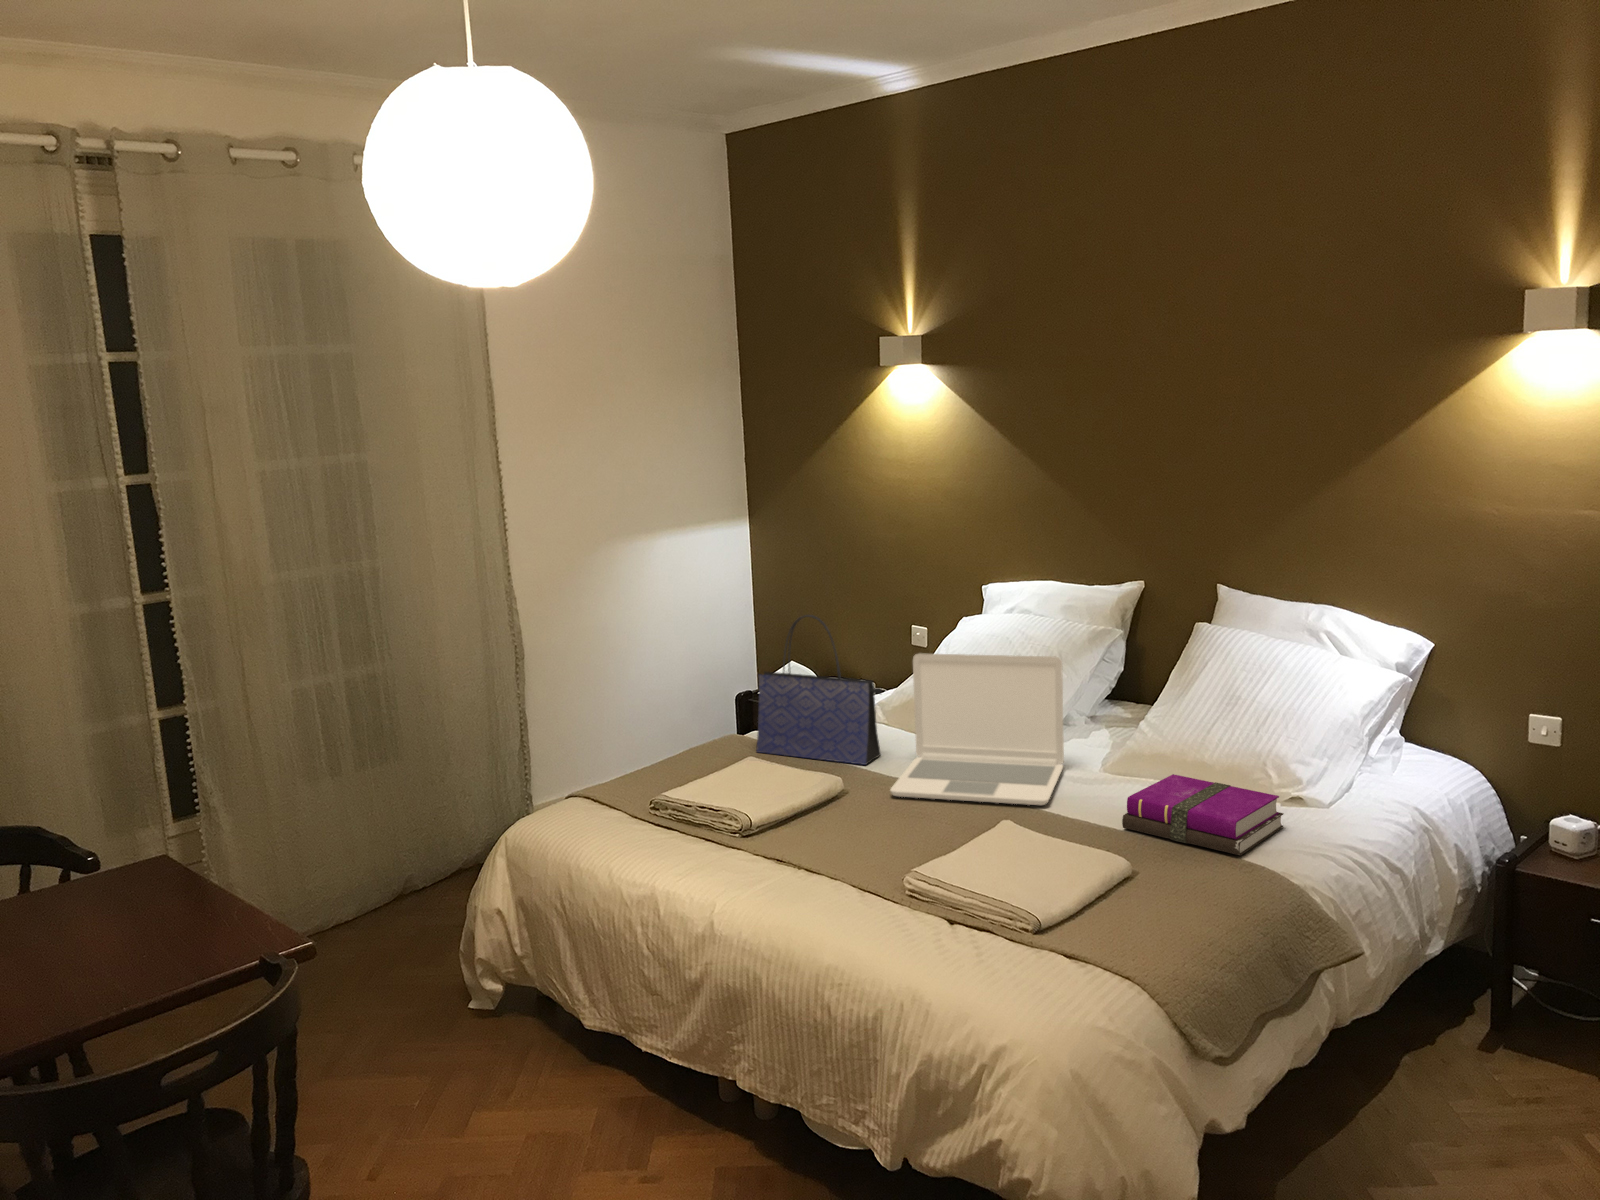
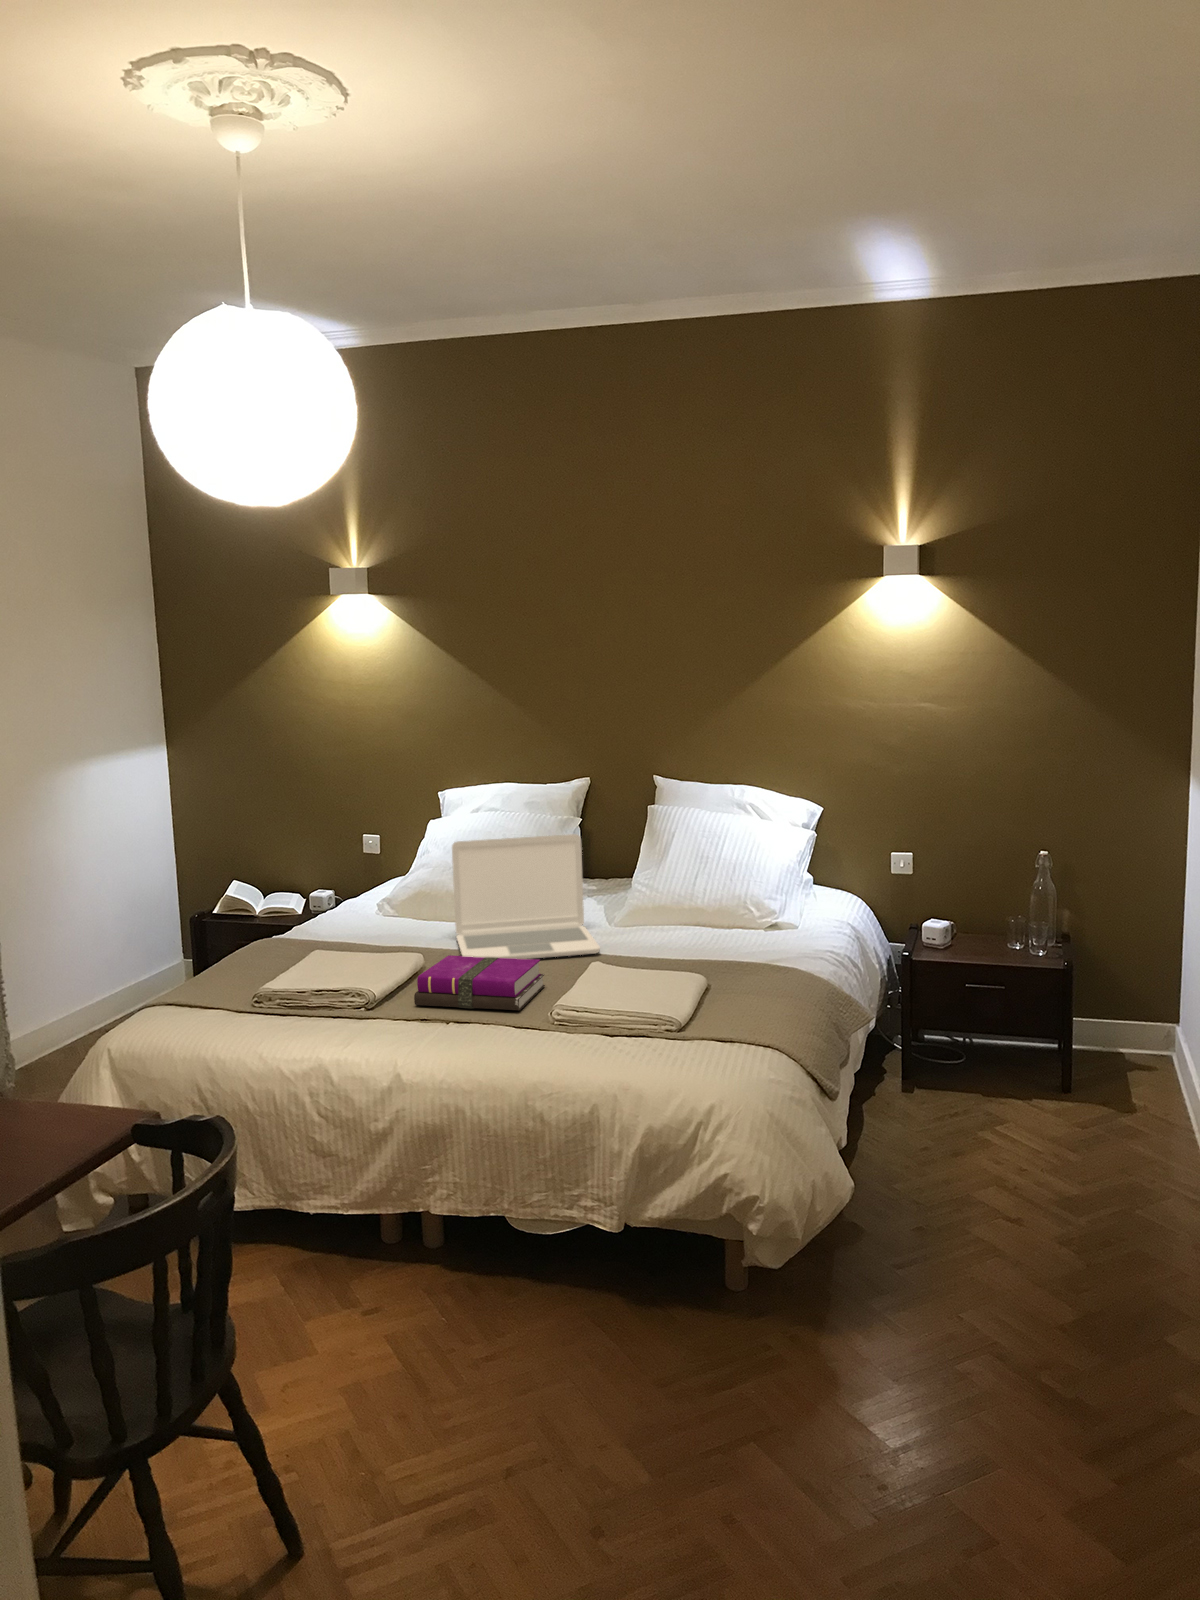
tote bag: present [756,615,881,765] -> none [295,815,424,951]
notebook: present [1122,774,1284,855] -> present [414,955,545,1010]

